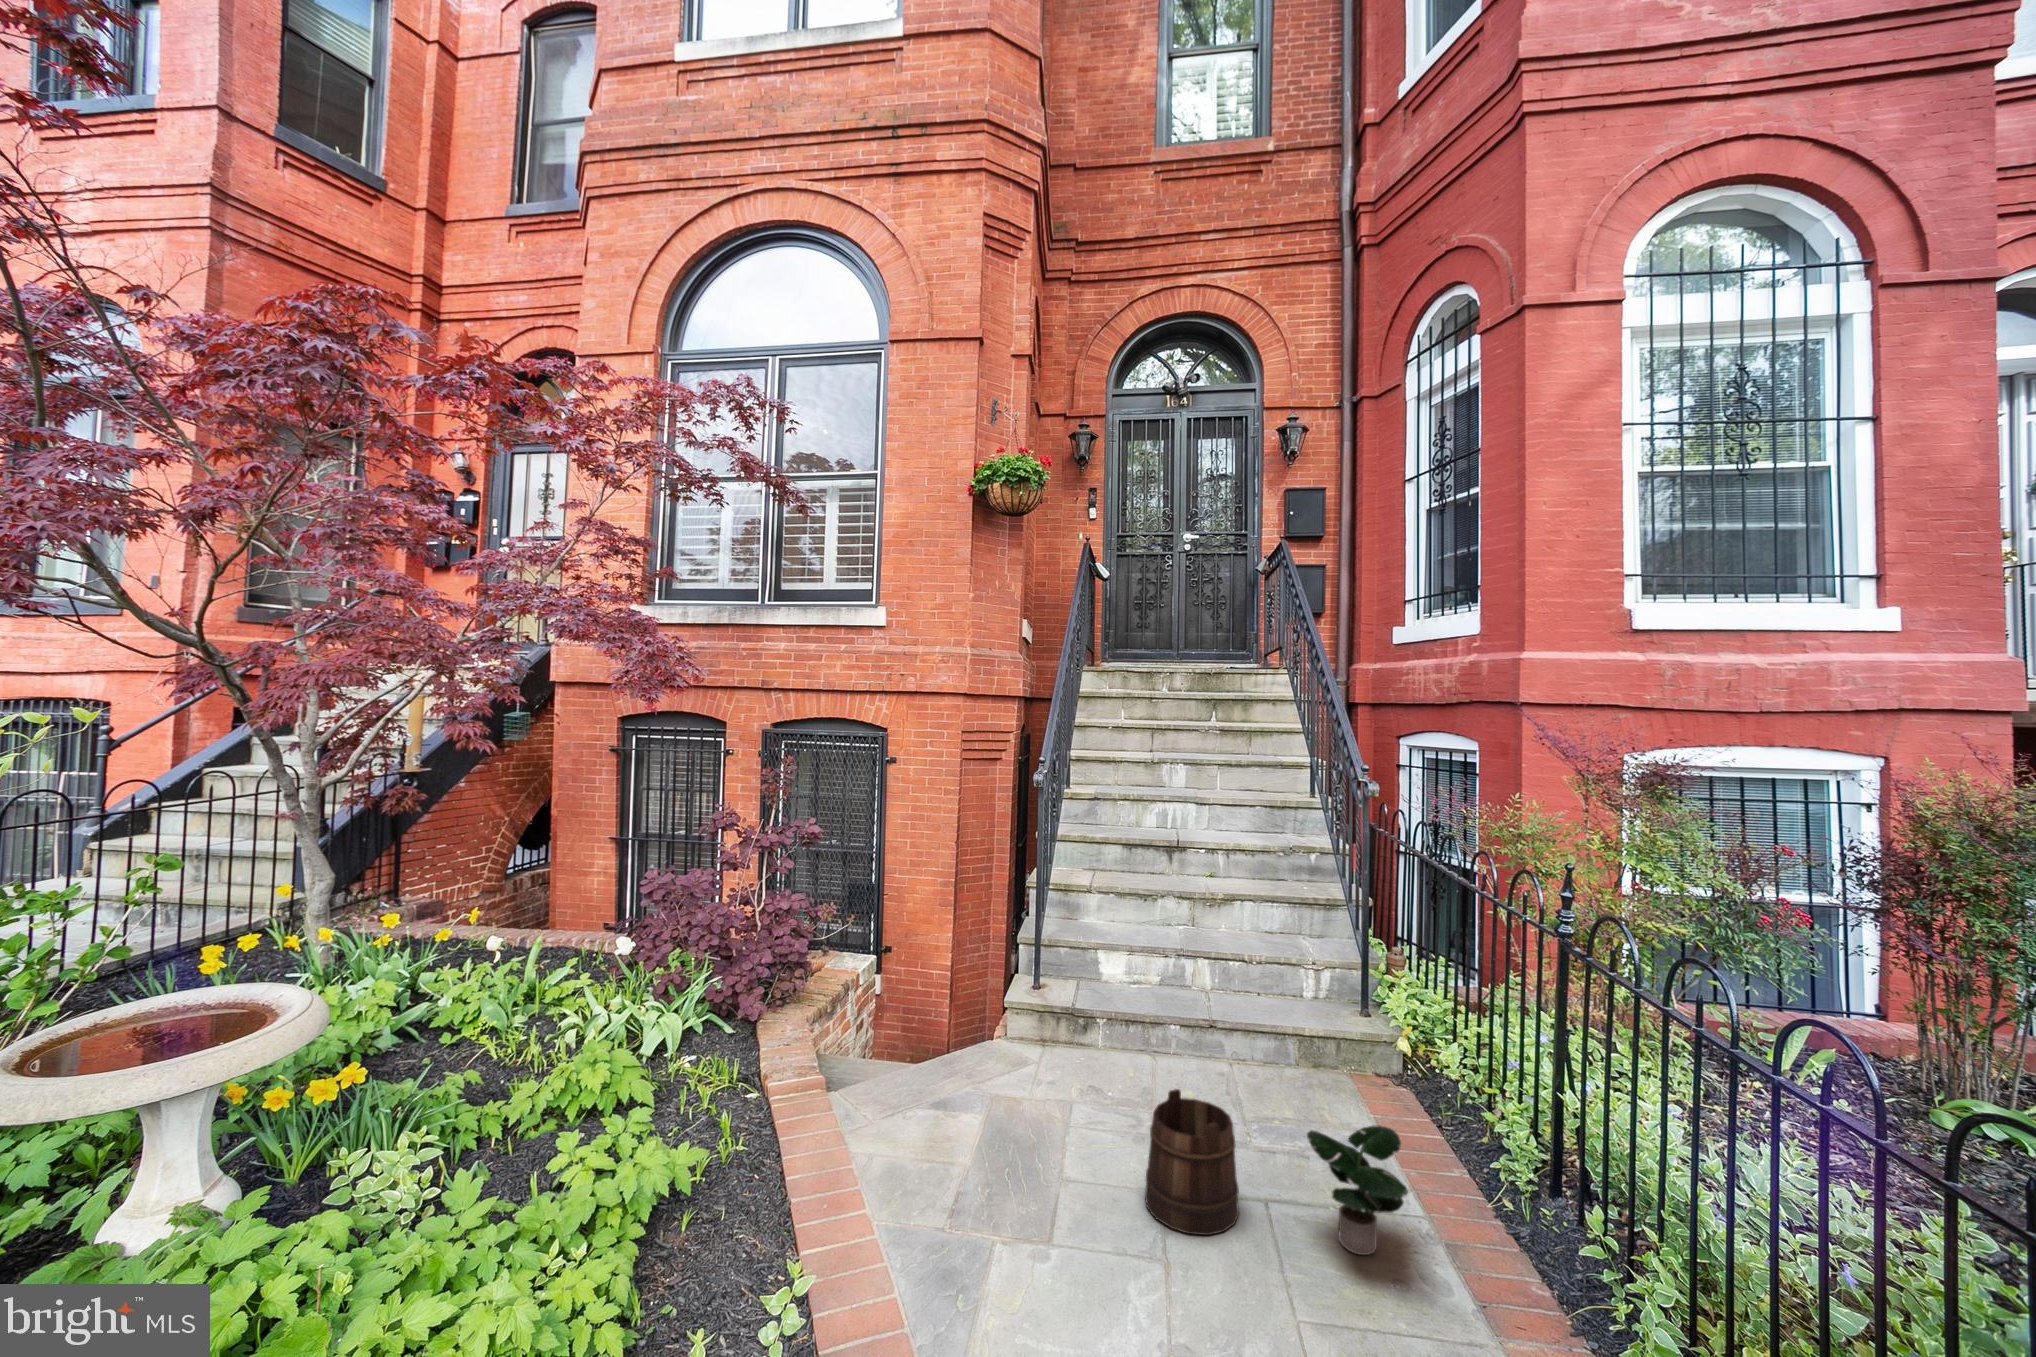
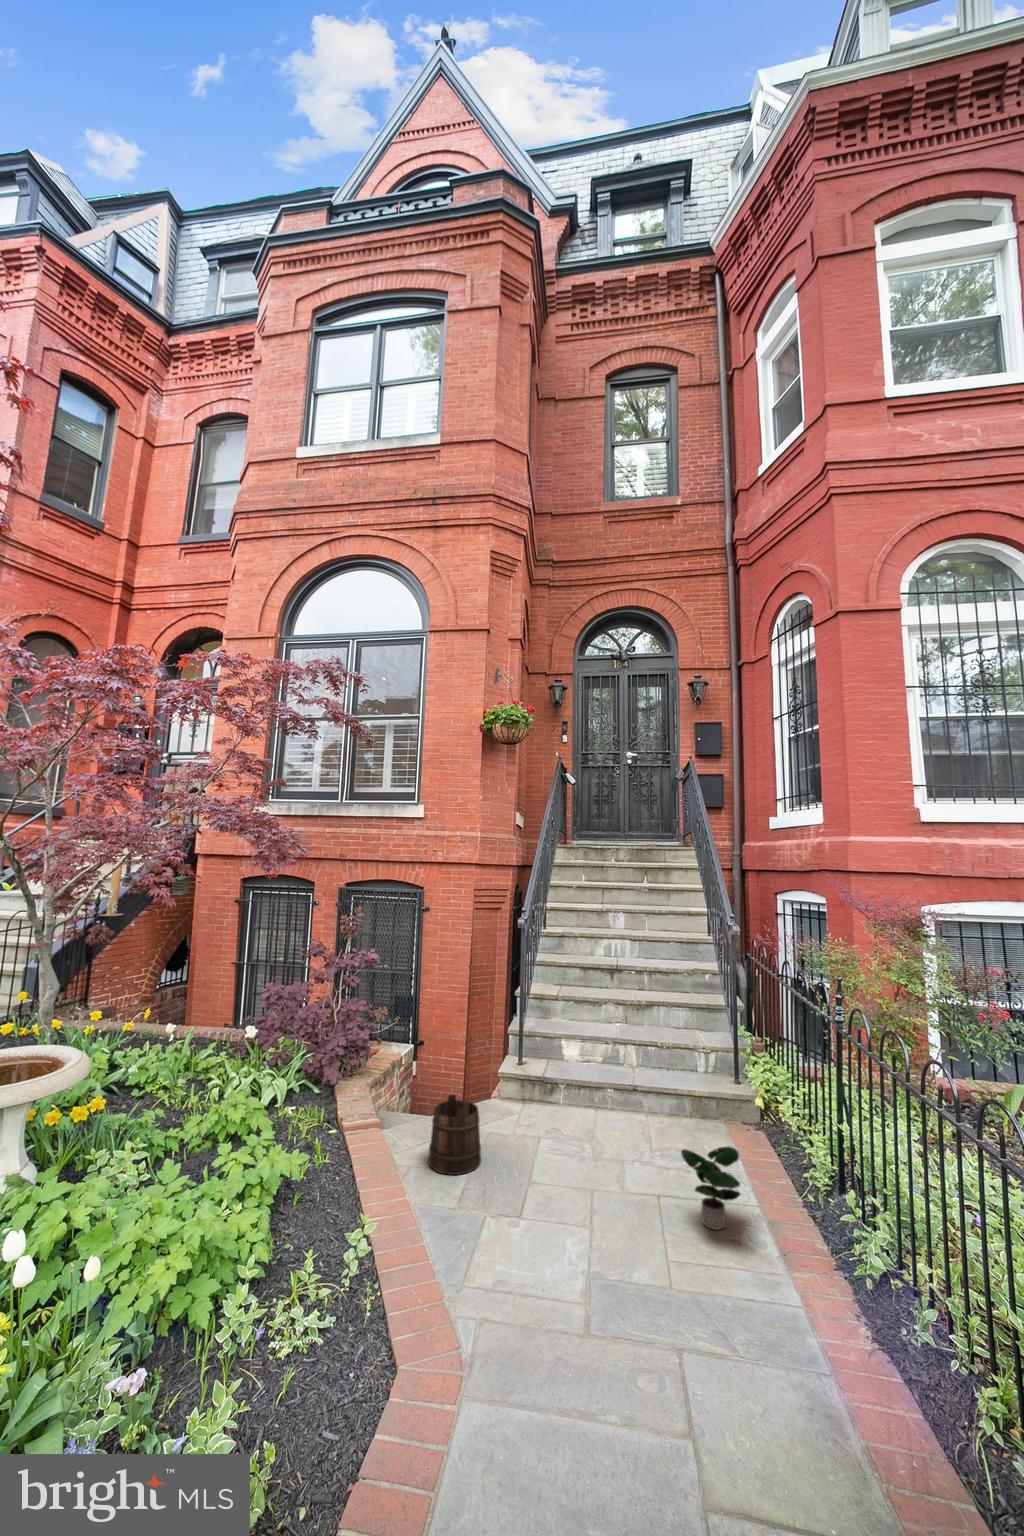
bucket: present [1145,1089,1239,1235] -> present [429,1095,481,1175]

